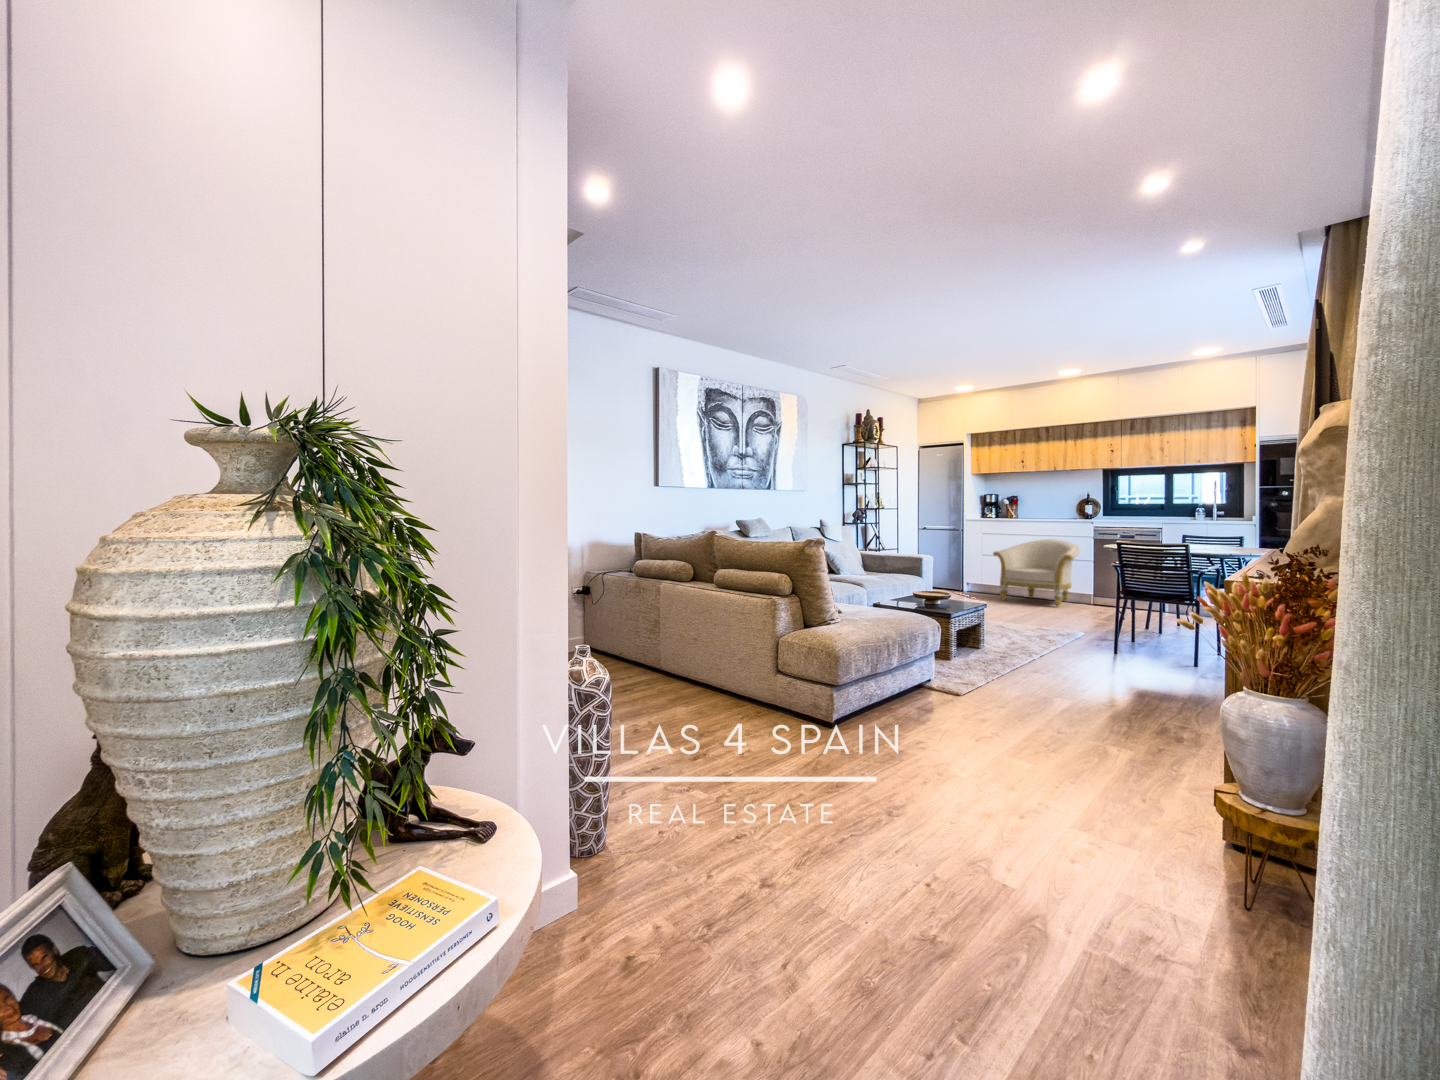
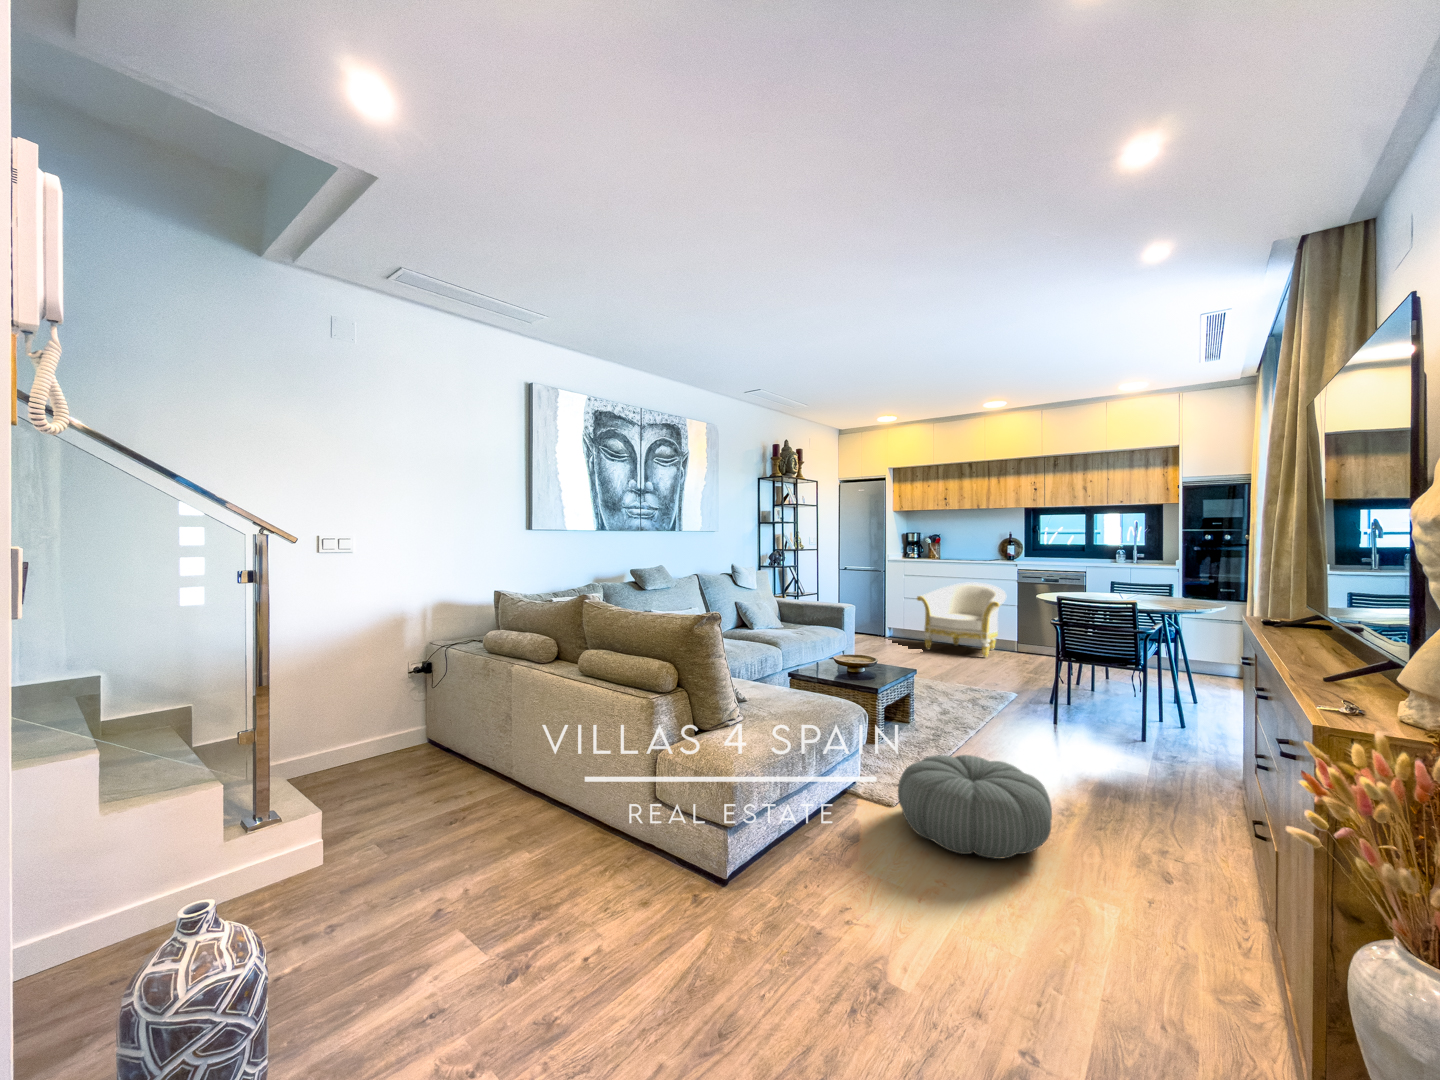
pouf: none [962,655,1087,724] -> present [898,755,1052,859]

